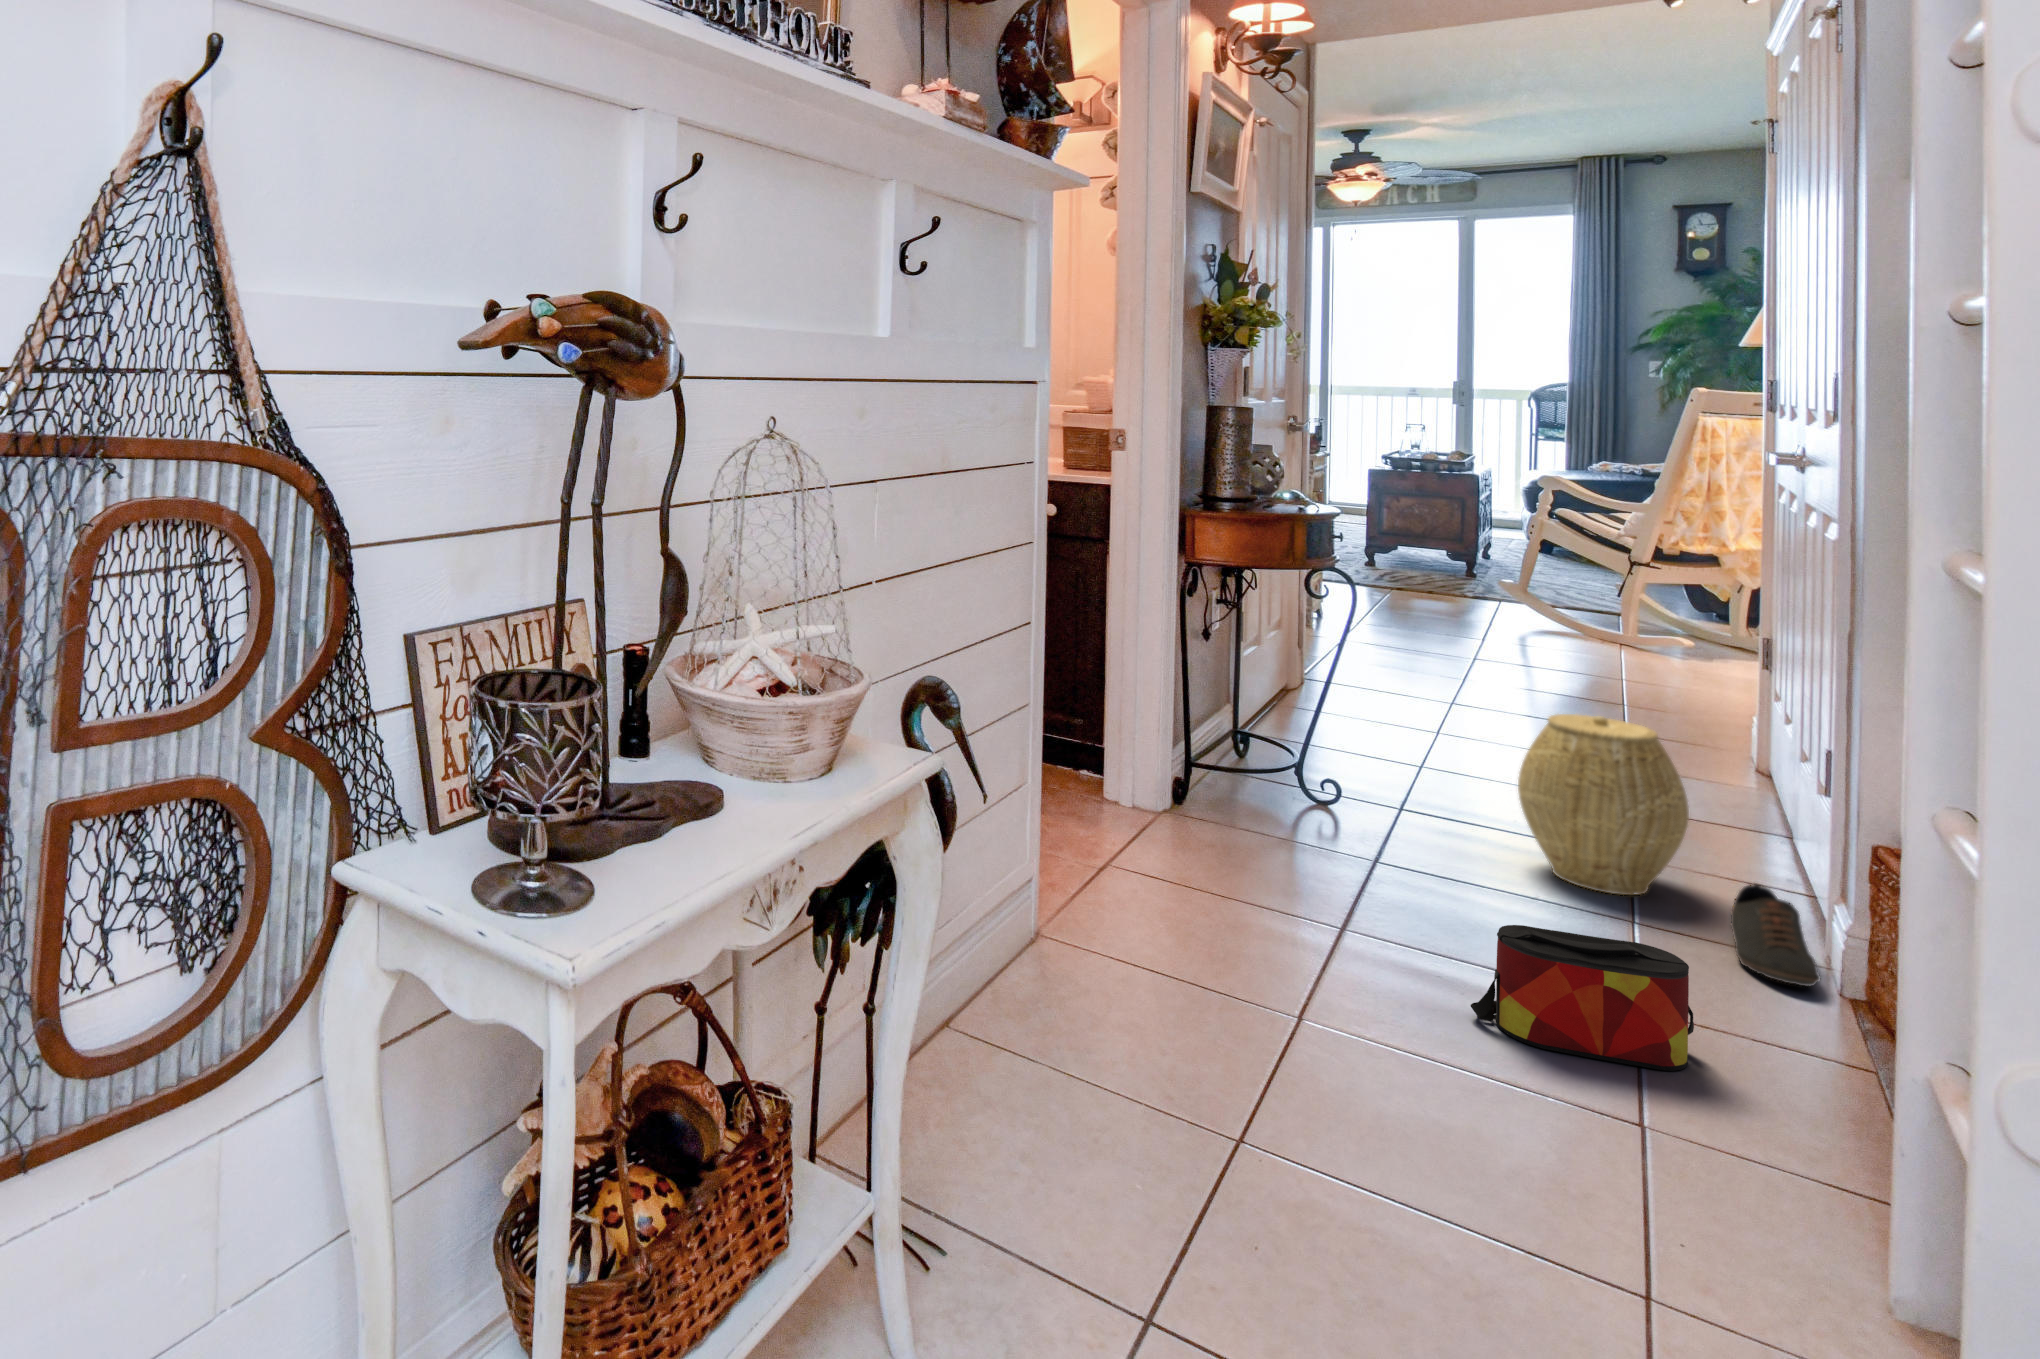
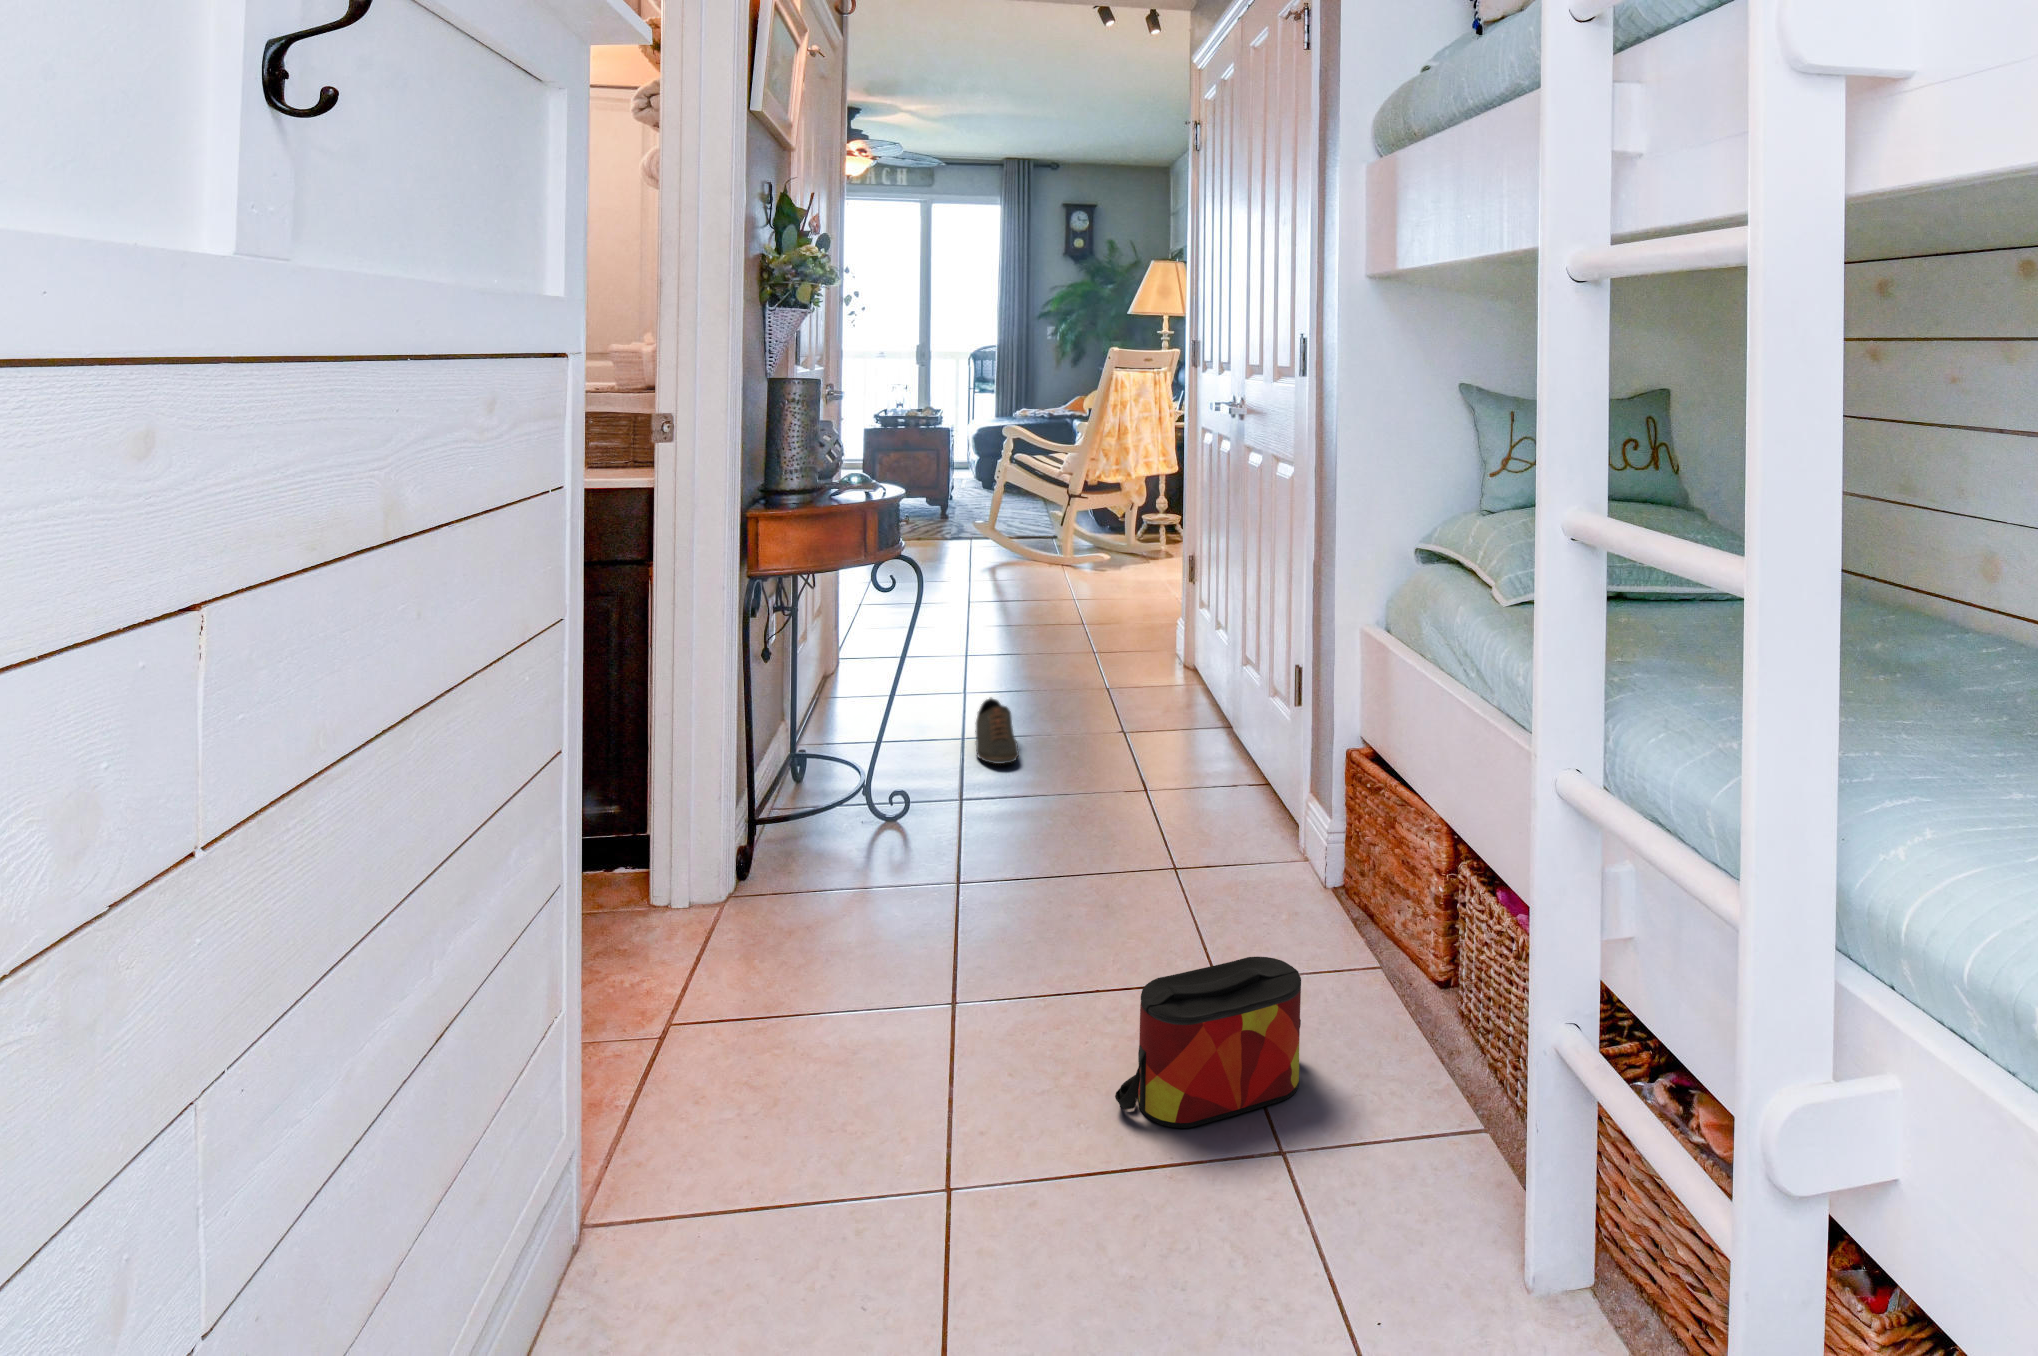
woven basket: present [1518,714,1689,895] -> none [1080,679,1213,859]
shoe: present [1731,884,1820,987] -> present [975,698,1019,764]

